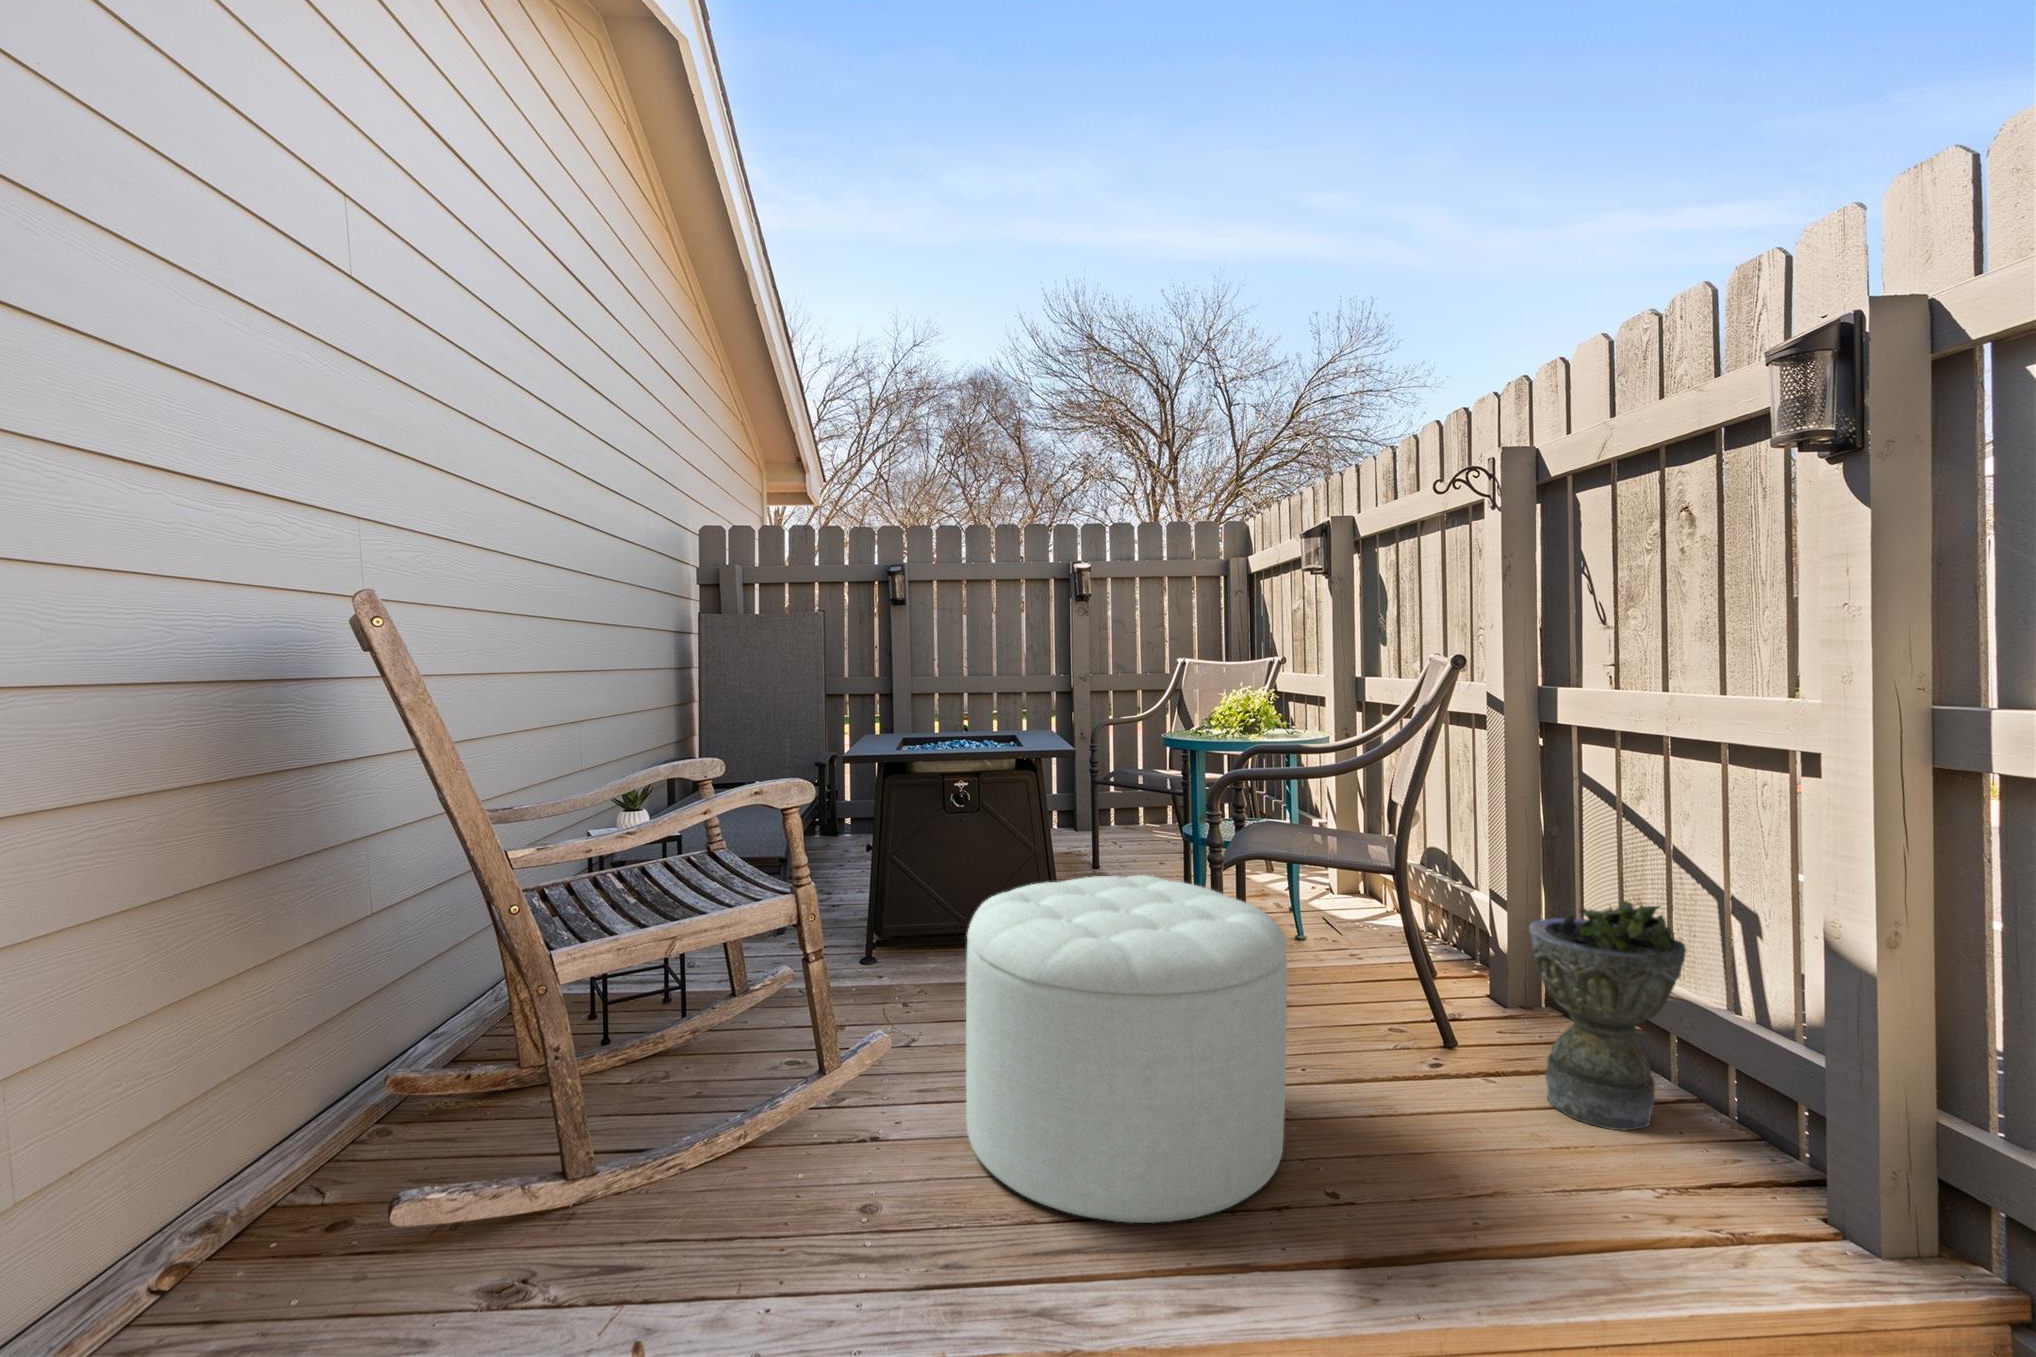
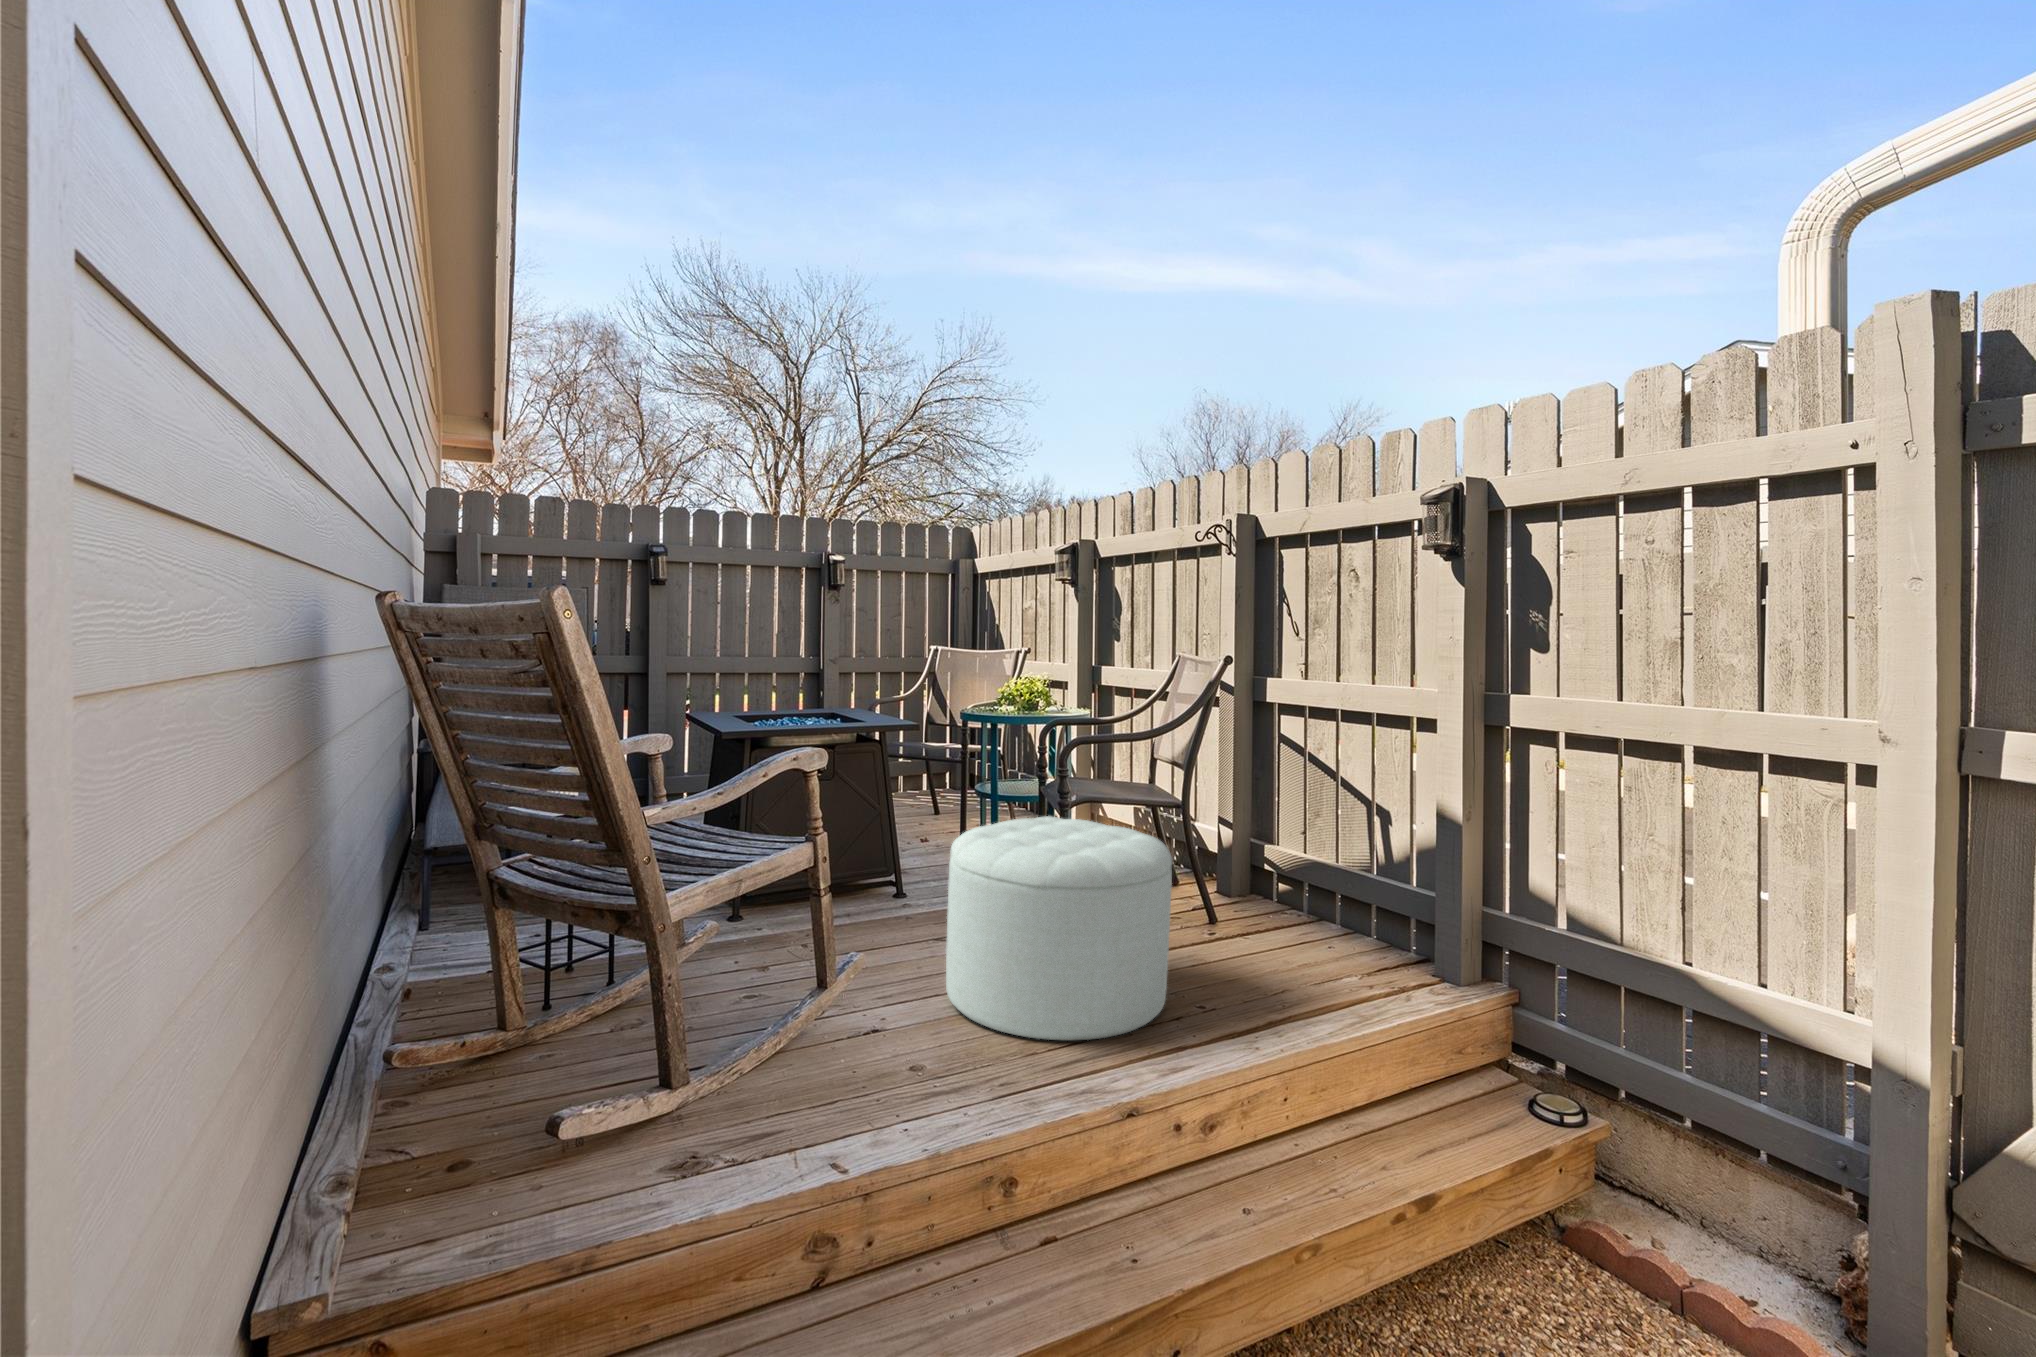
planter: present [1529,901,1686,1130] -> none [1270,812,1358,953]

